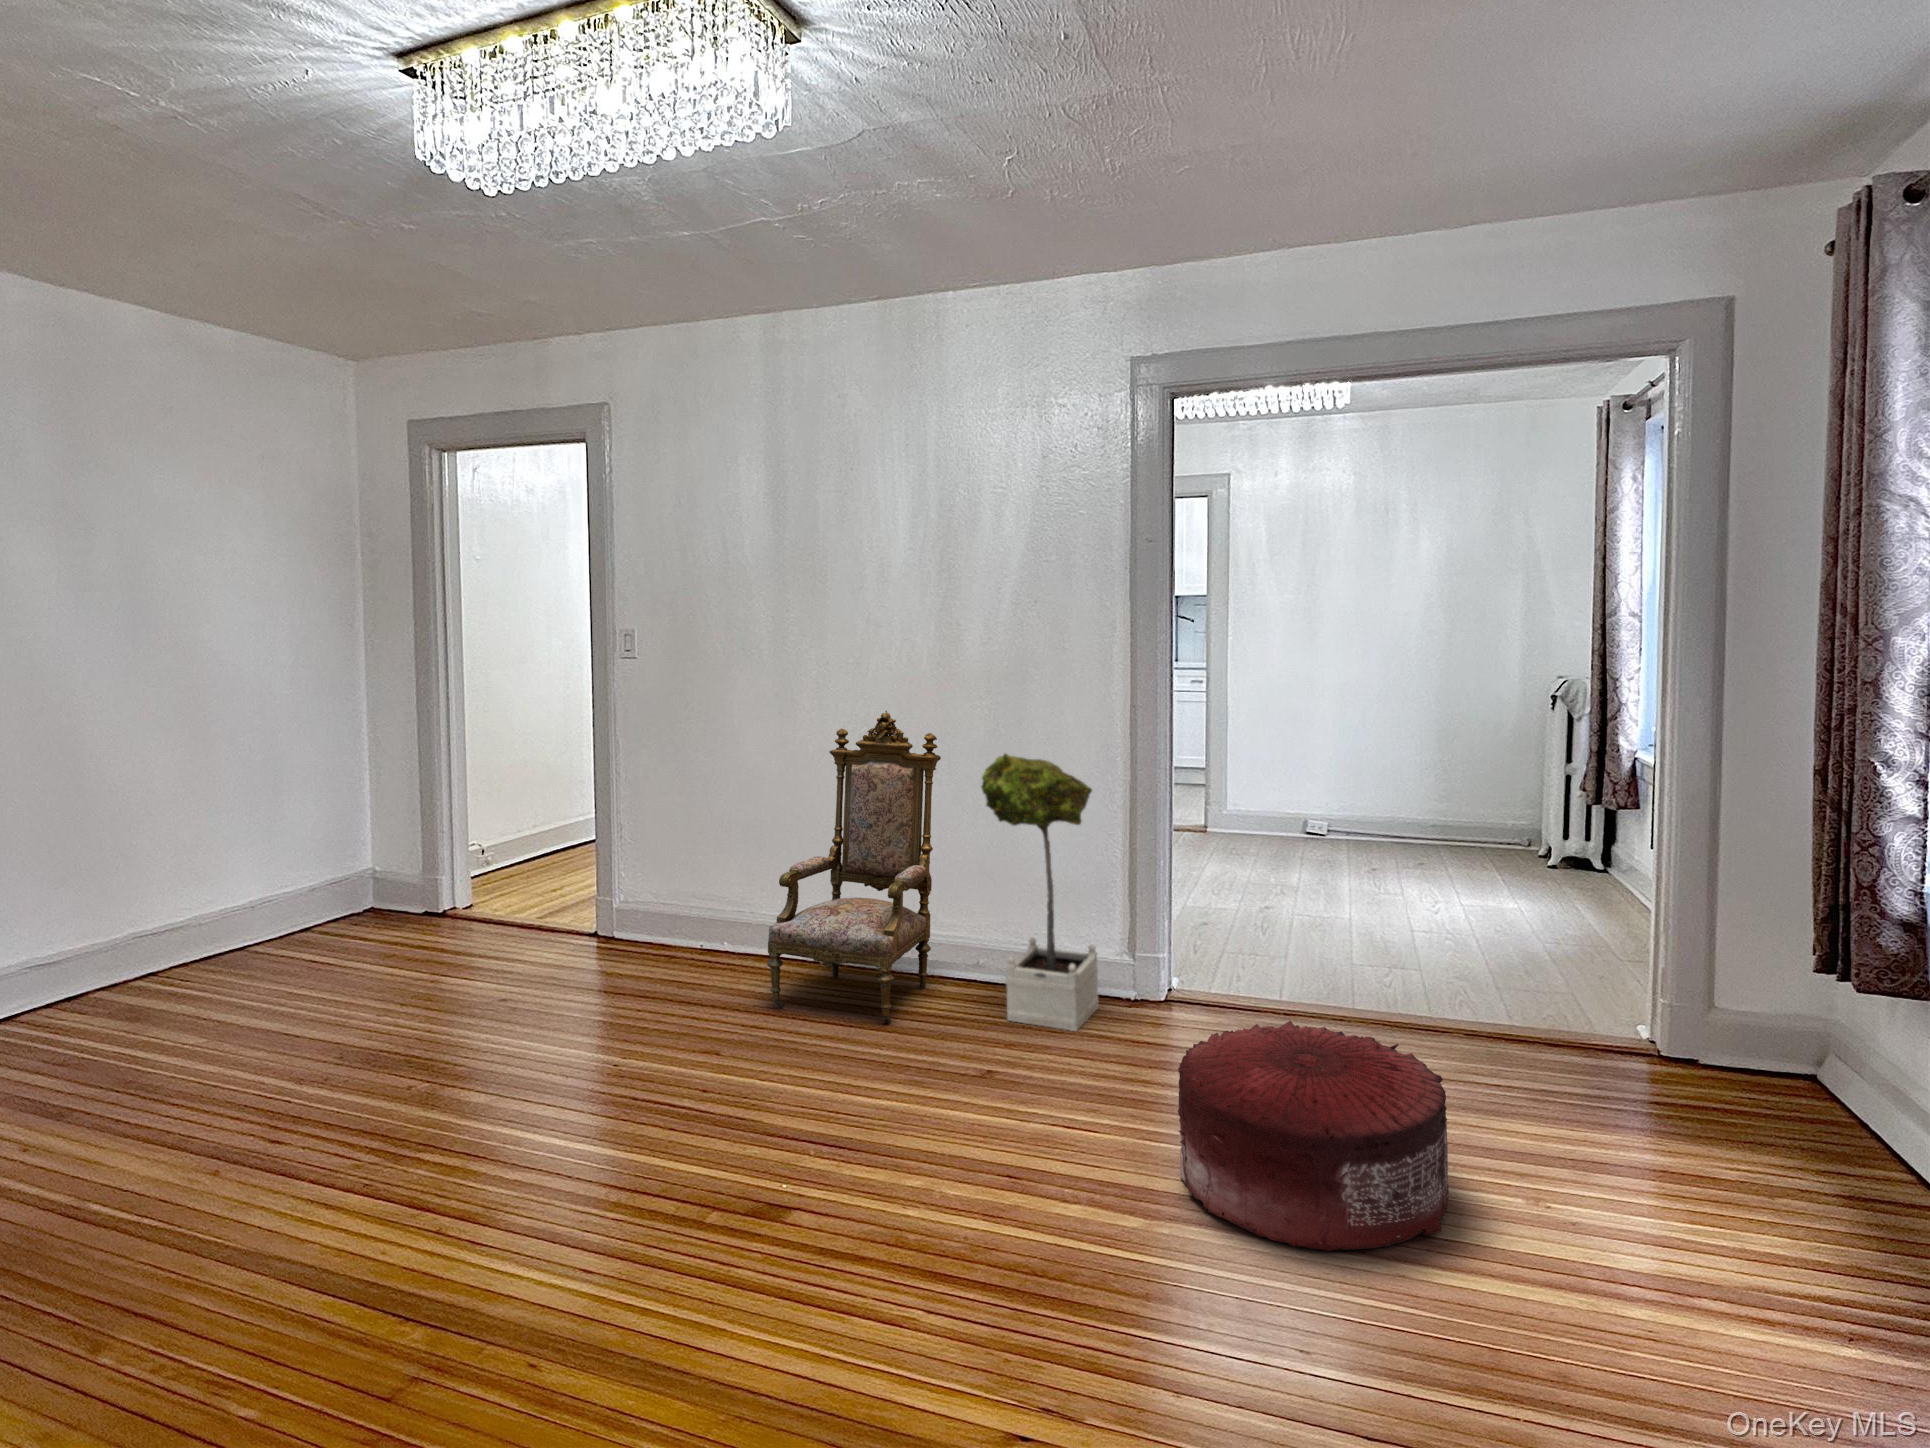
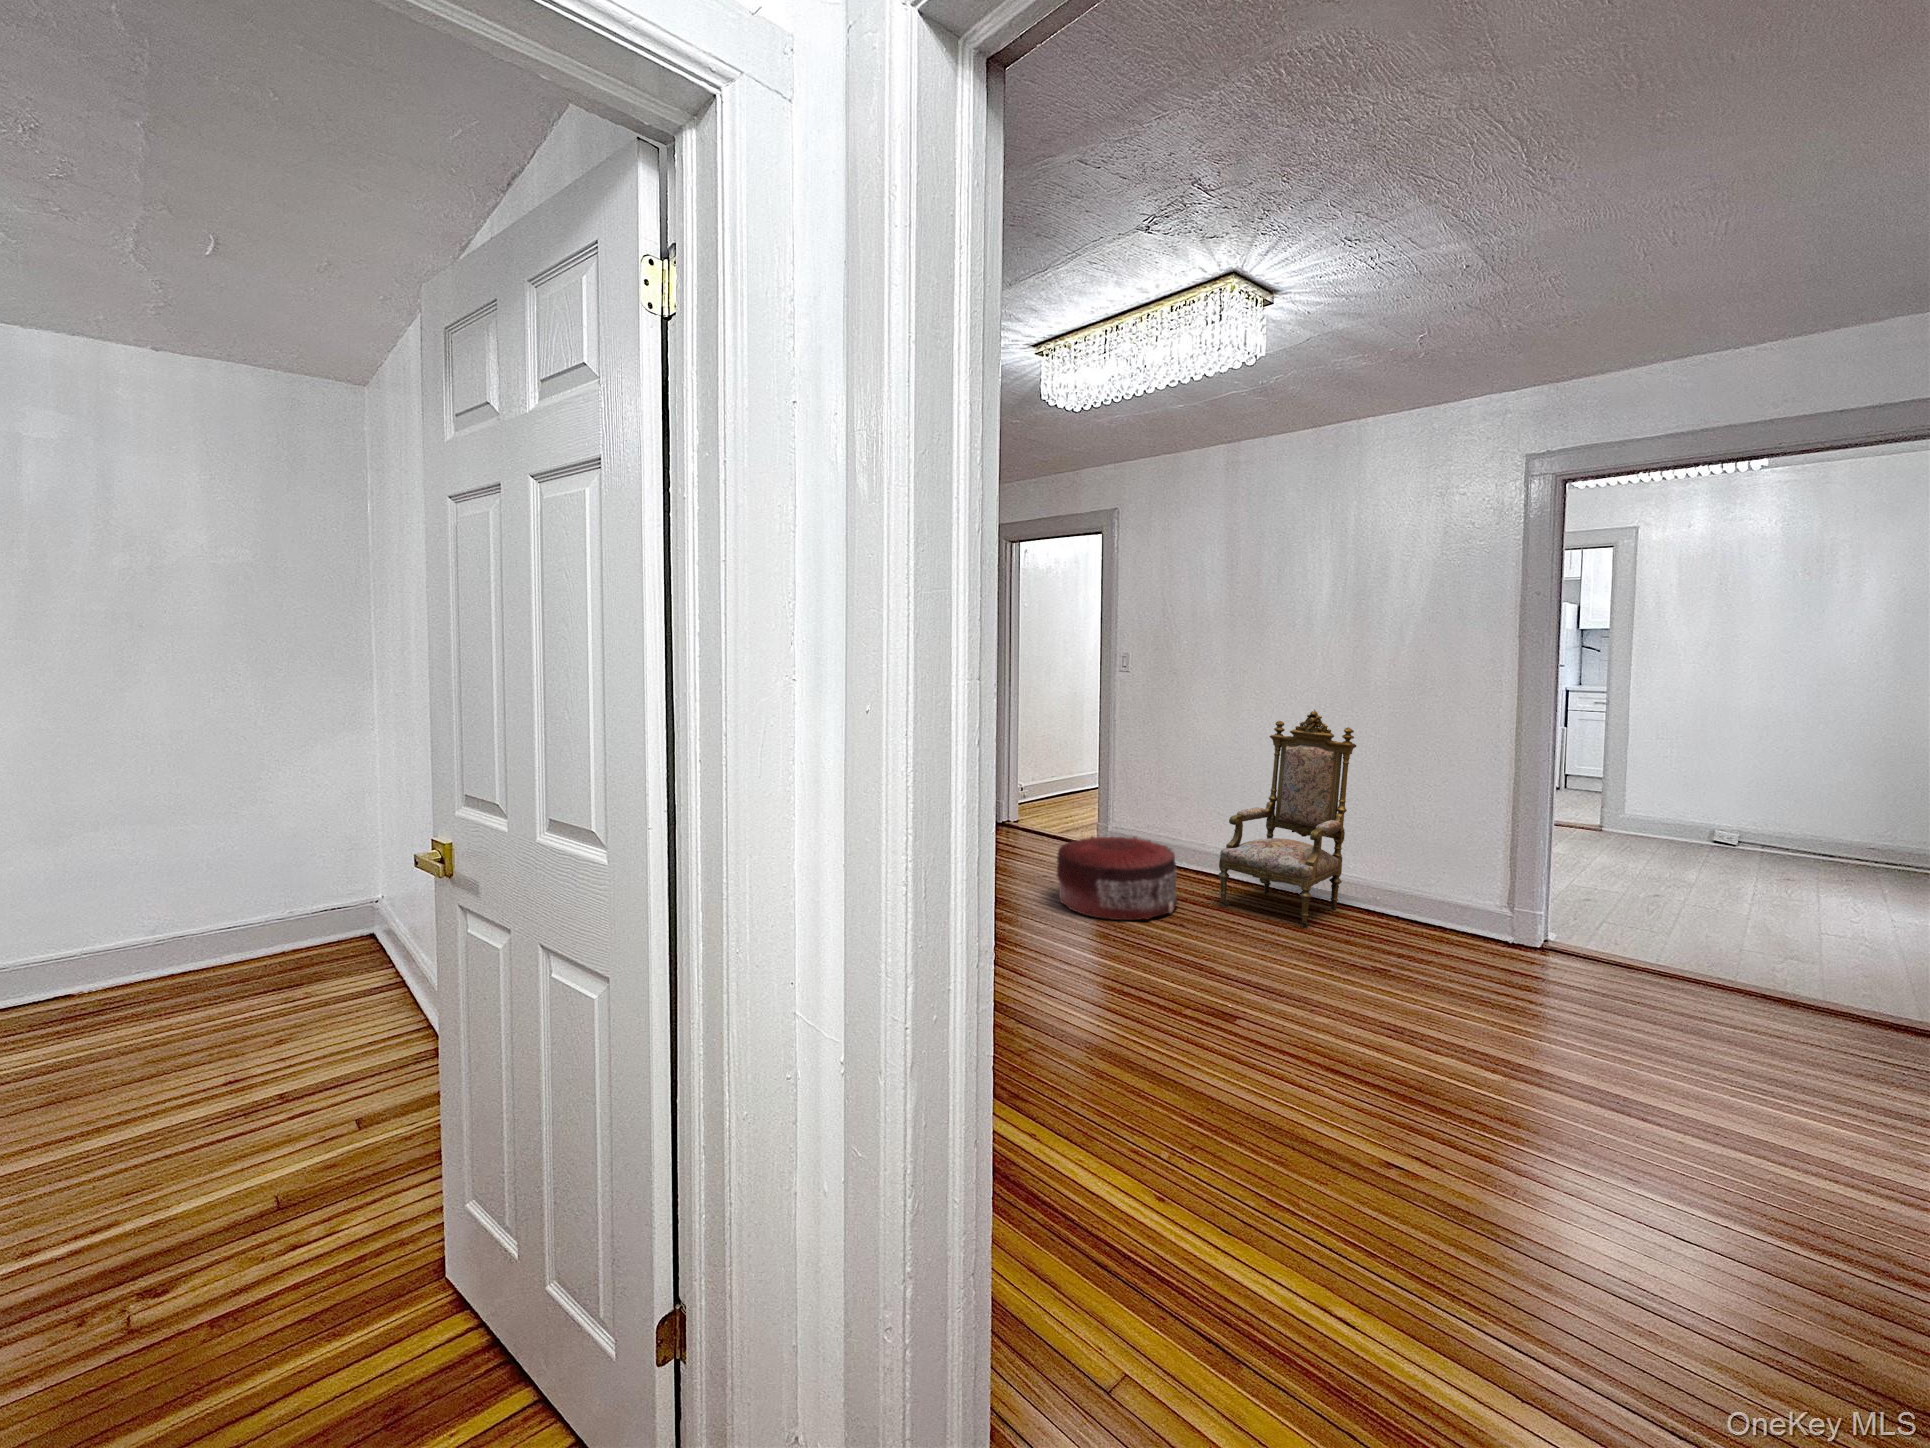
potted tree: present [981,753,1098,1031] -> none [1388,744,1483,955]
pouf: present [1178,1021,1449,1251] -> present [1057,836,1178,920]

